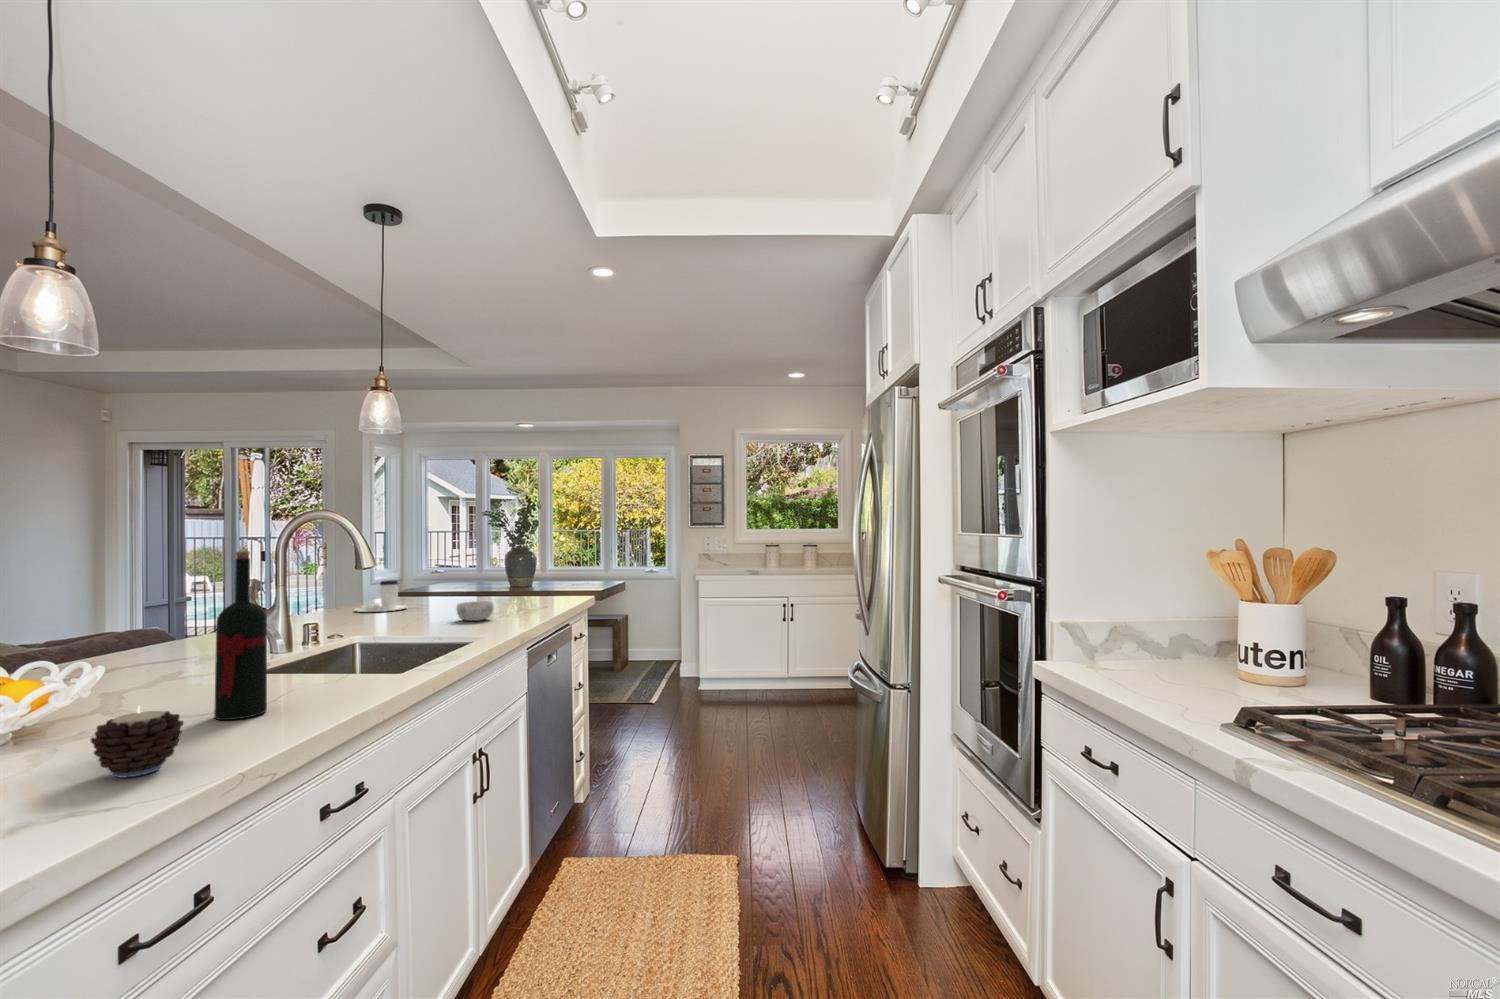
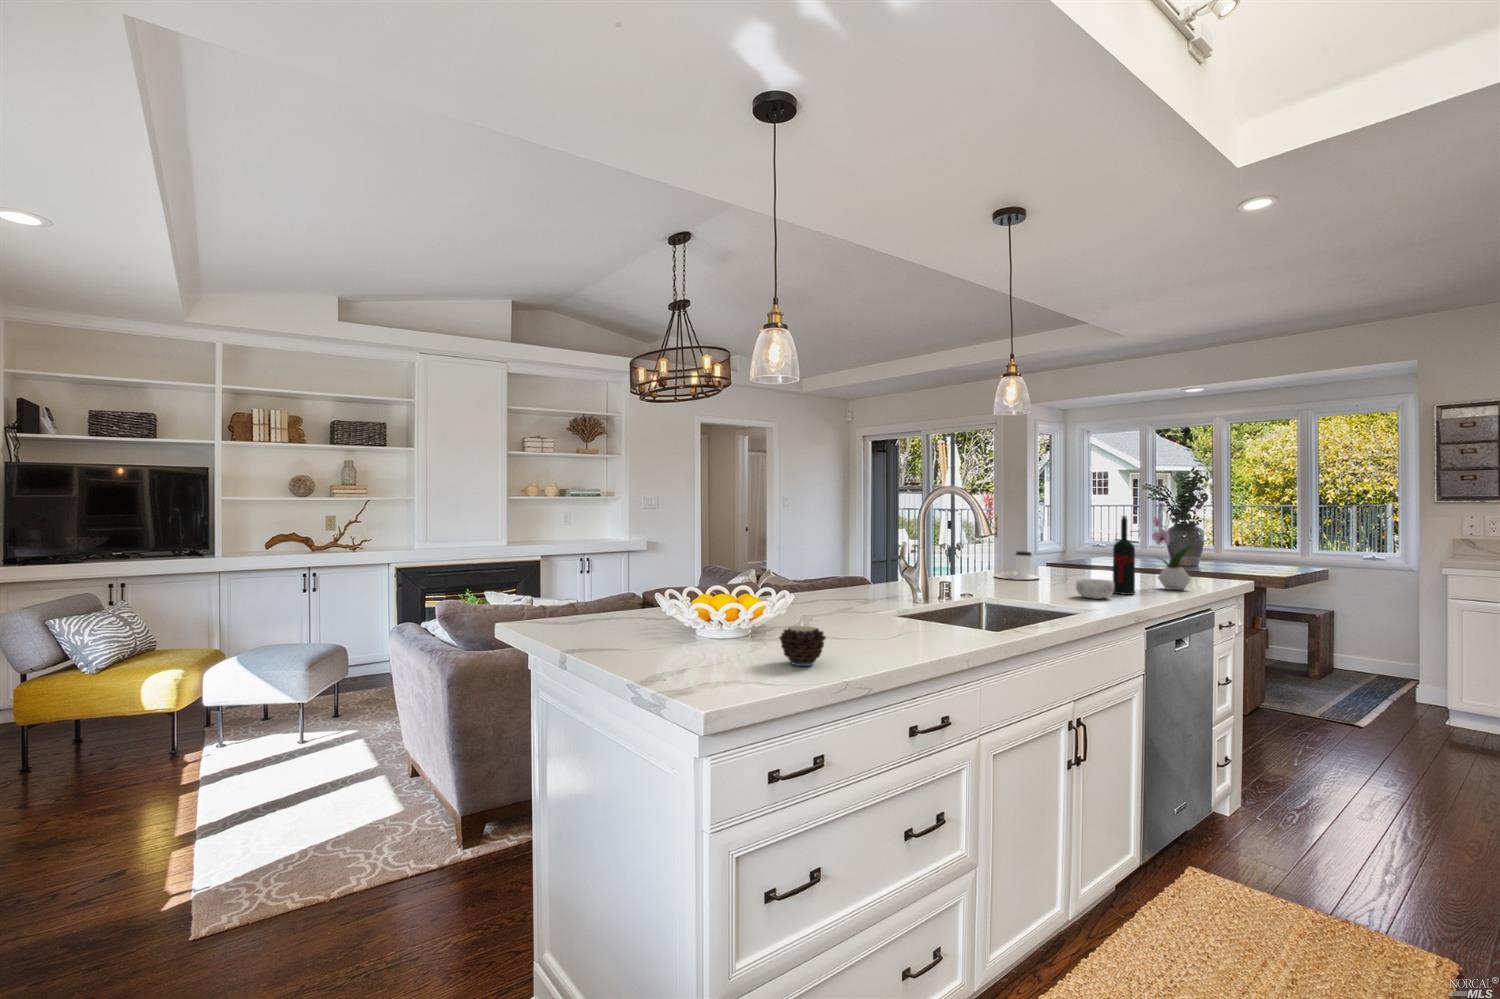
flower arrangement: none [517,525,551,604] -> present [1152,504,1191,590]
wine bottle: present [214,551,267,720] -> present [1113,516,1135,595]

